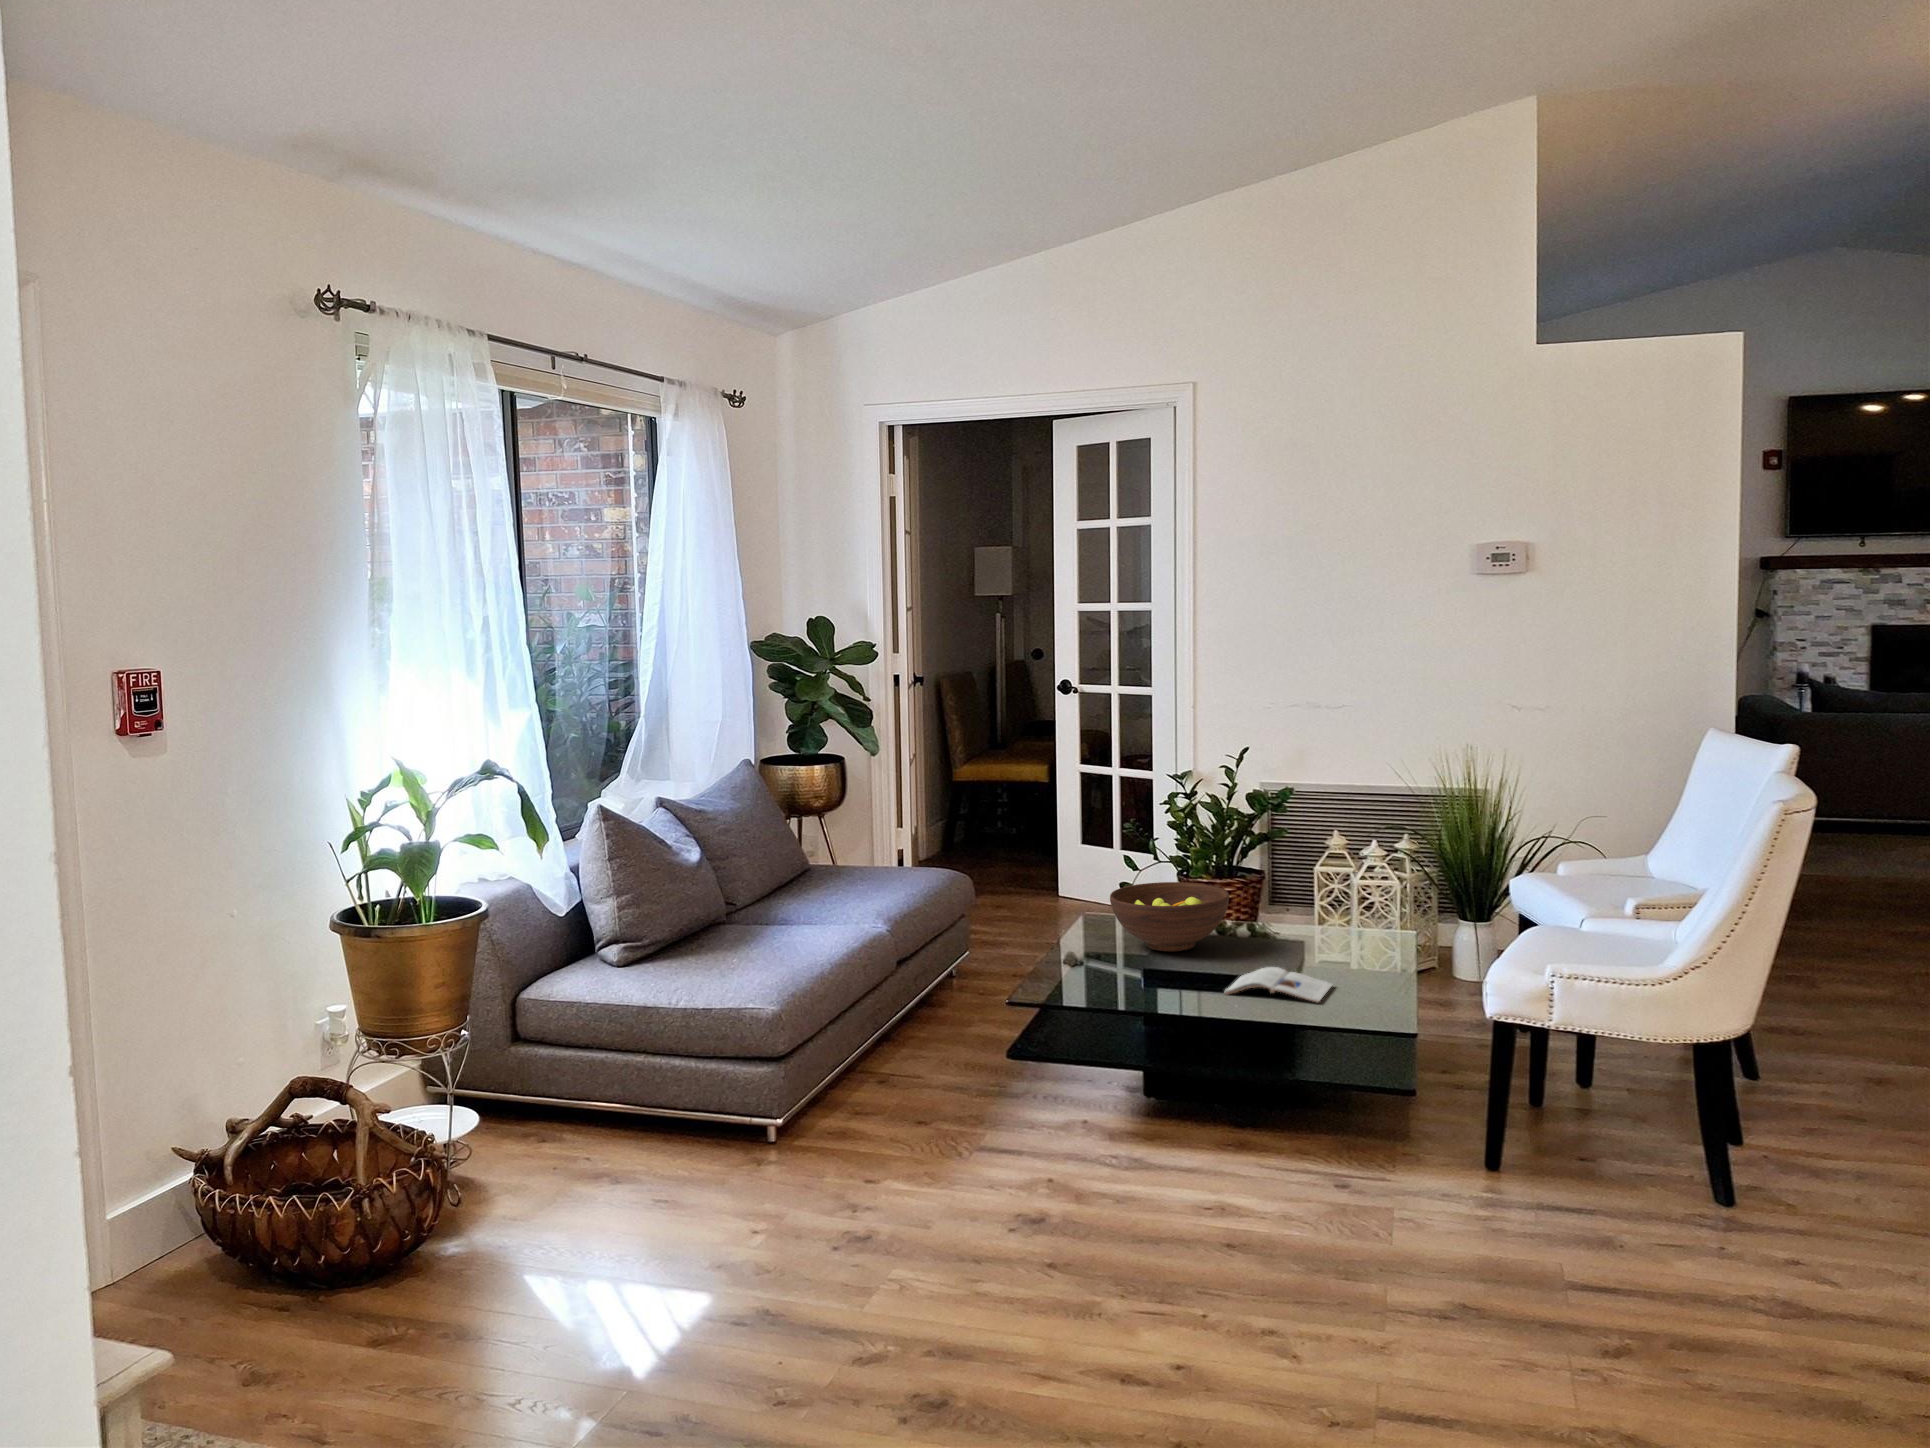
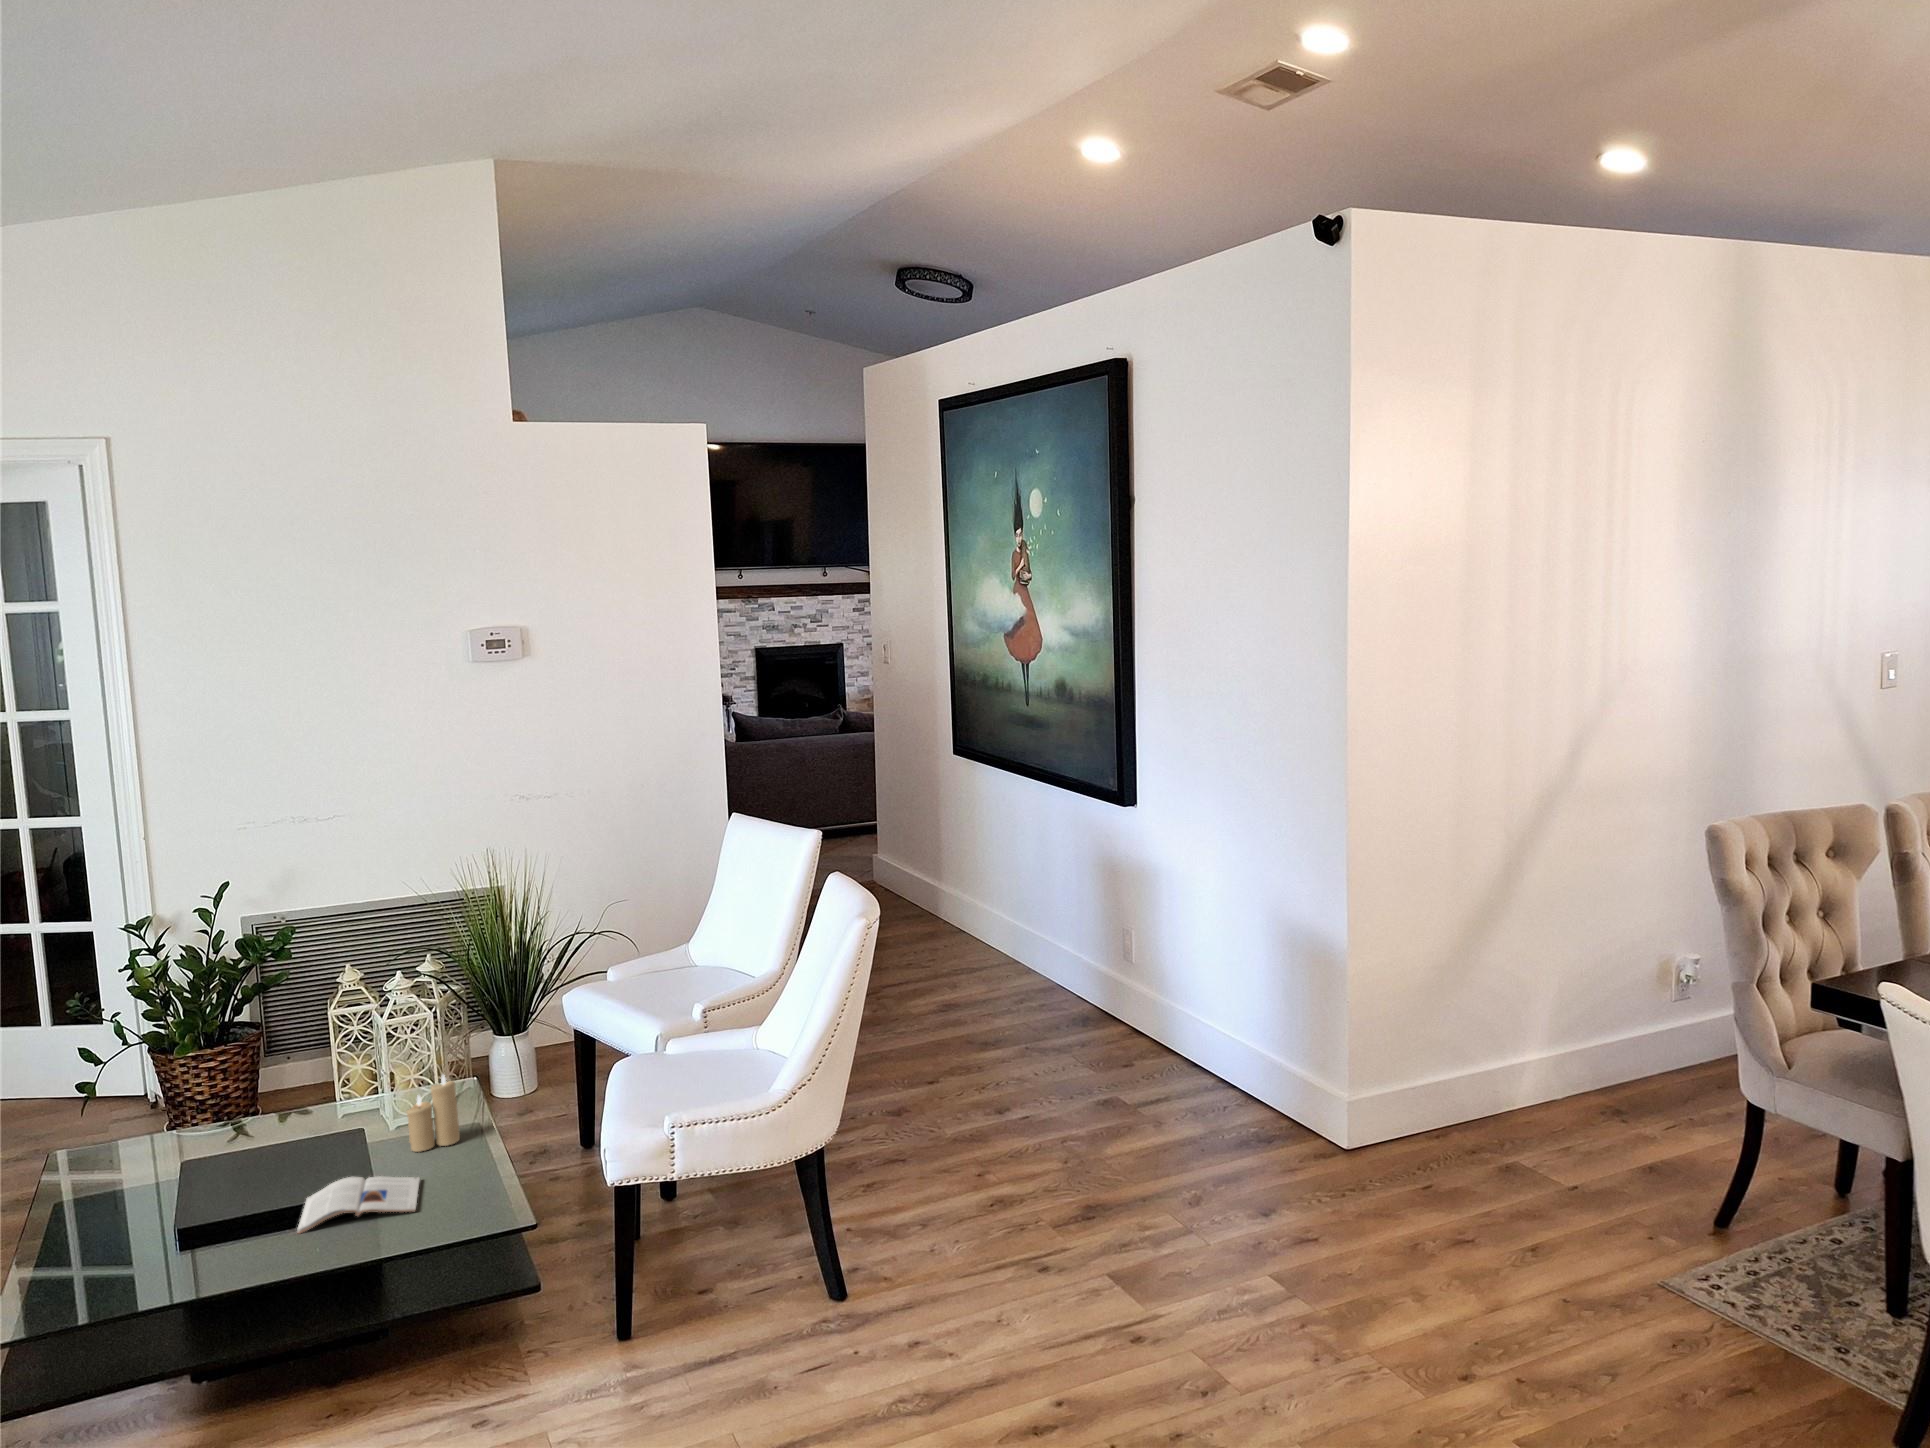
fruit bowl: present [1110,882,1229,952] -> none [105,1087,268,1189]
candle: none [1335,905,1380,971] -> present [407,1075,460,1152]

